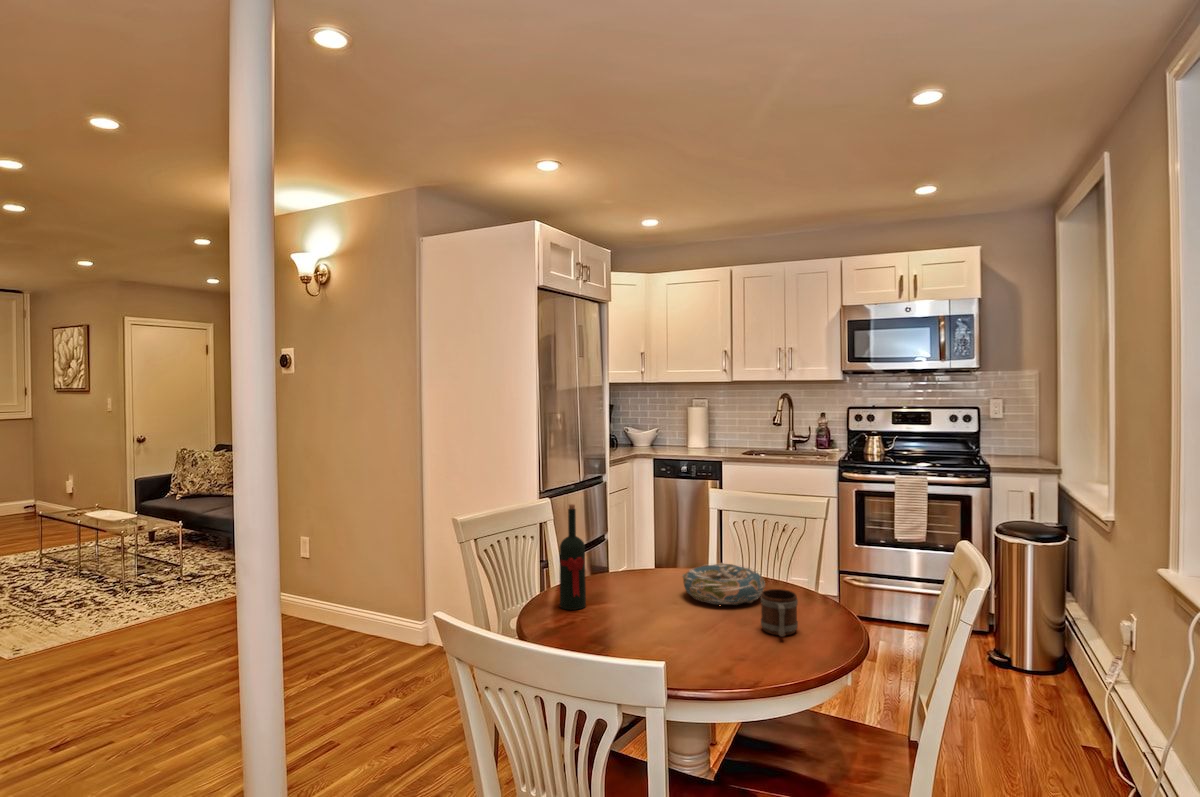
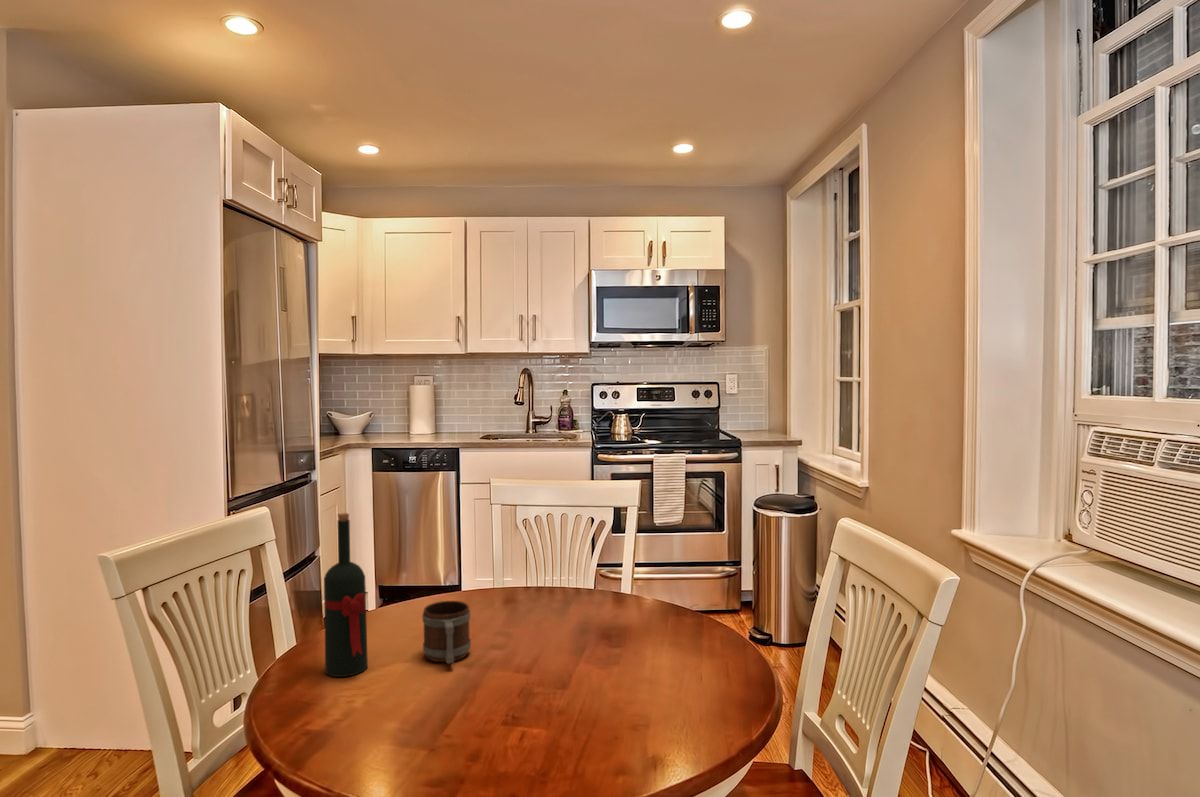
decorative bowl: present [682,563,765,604] -> none [499,575,610,634]
mug: present [761,589,798,636] -> present [423,601,471,664]

